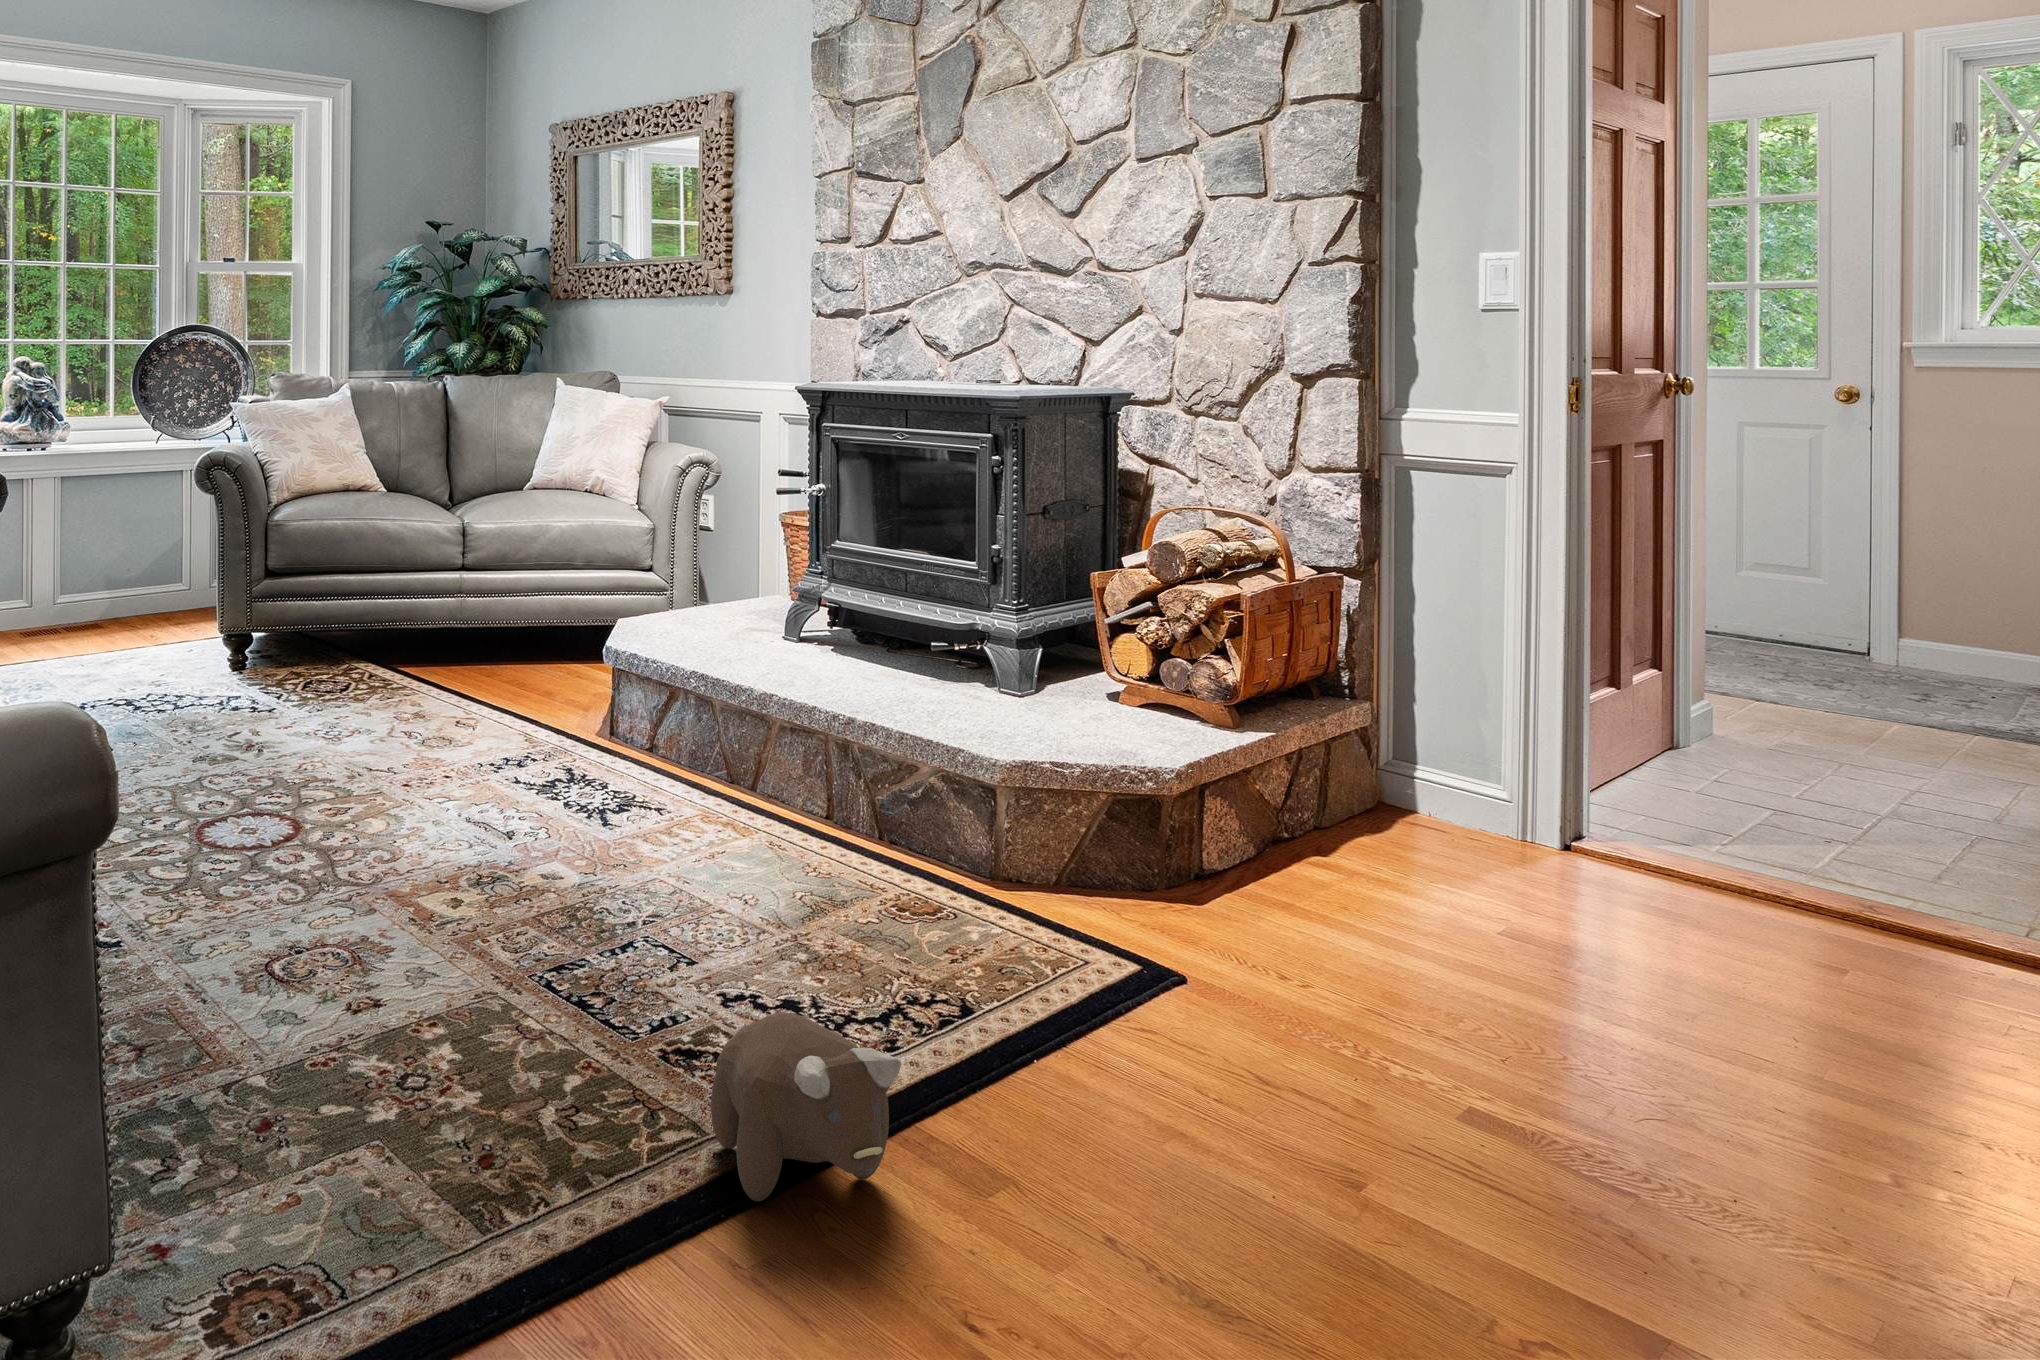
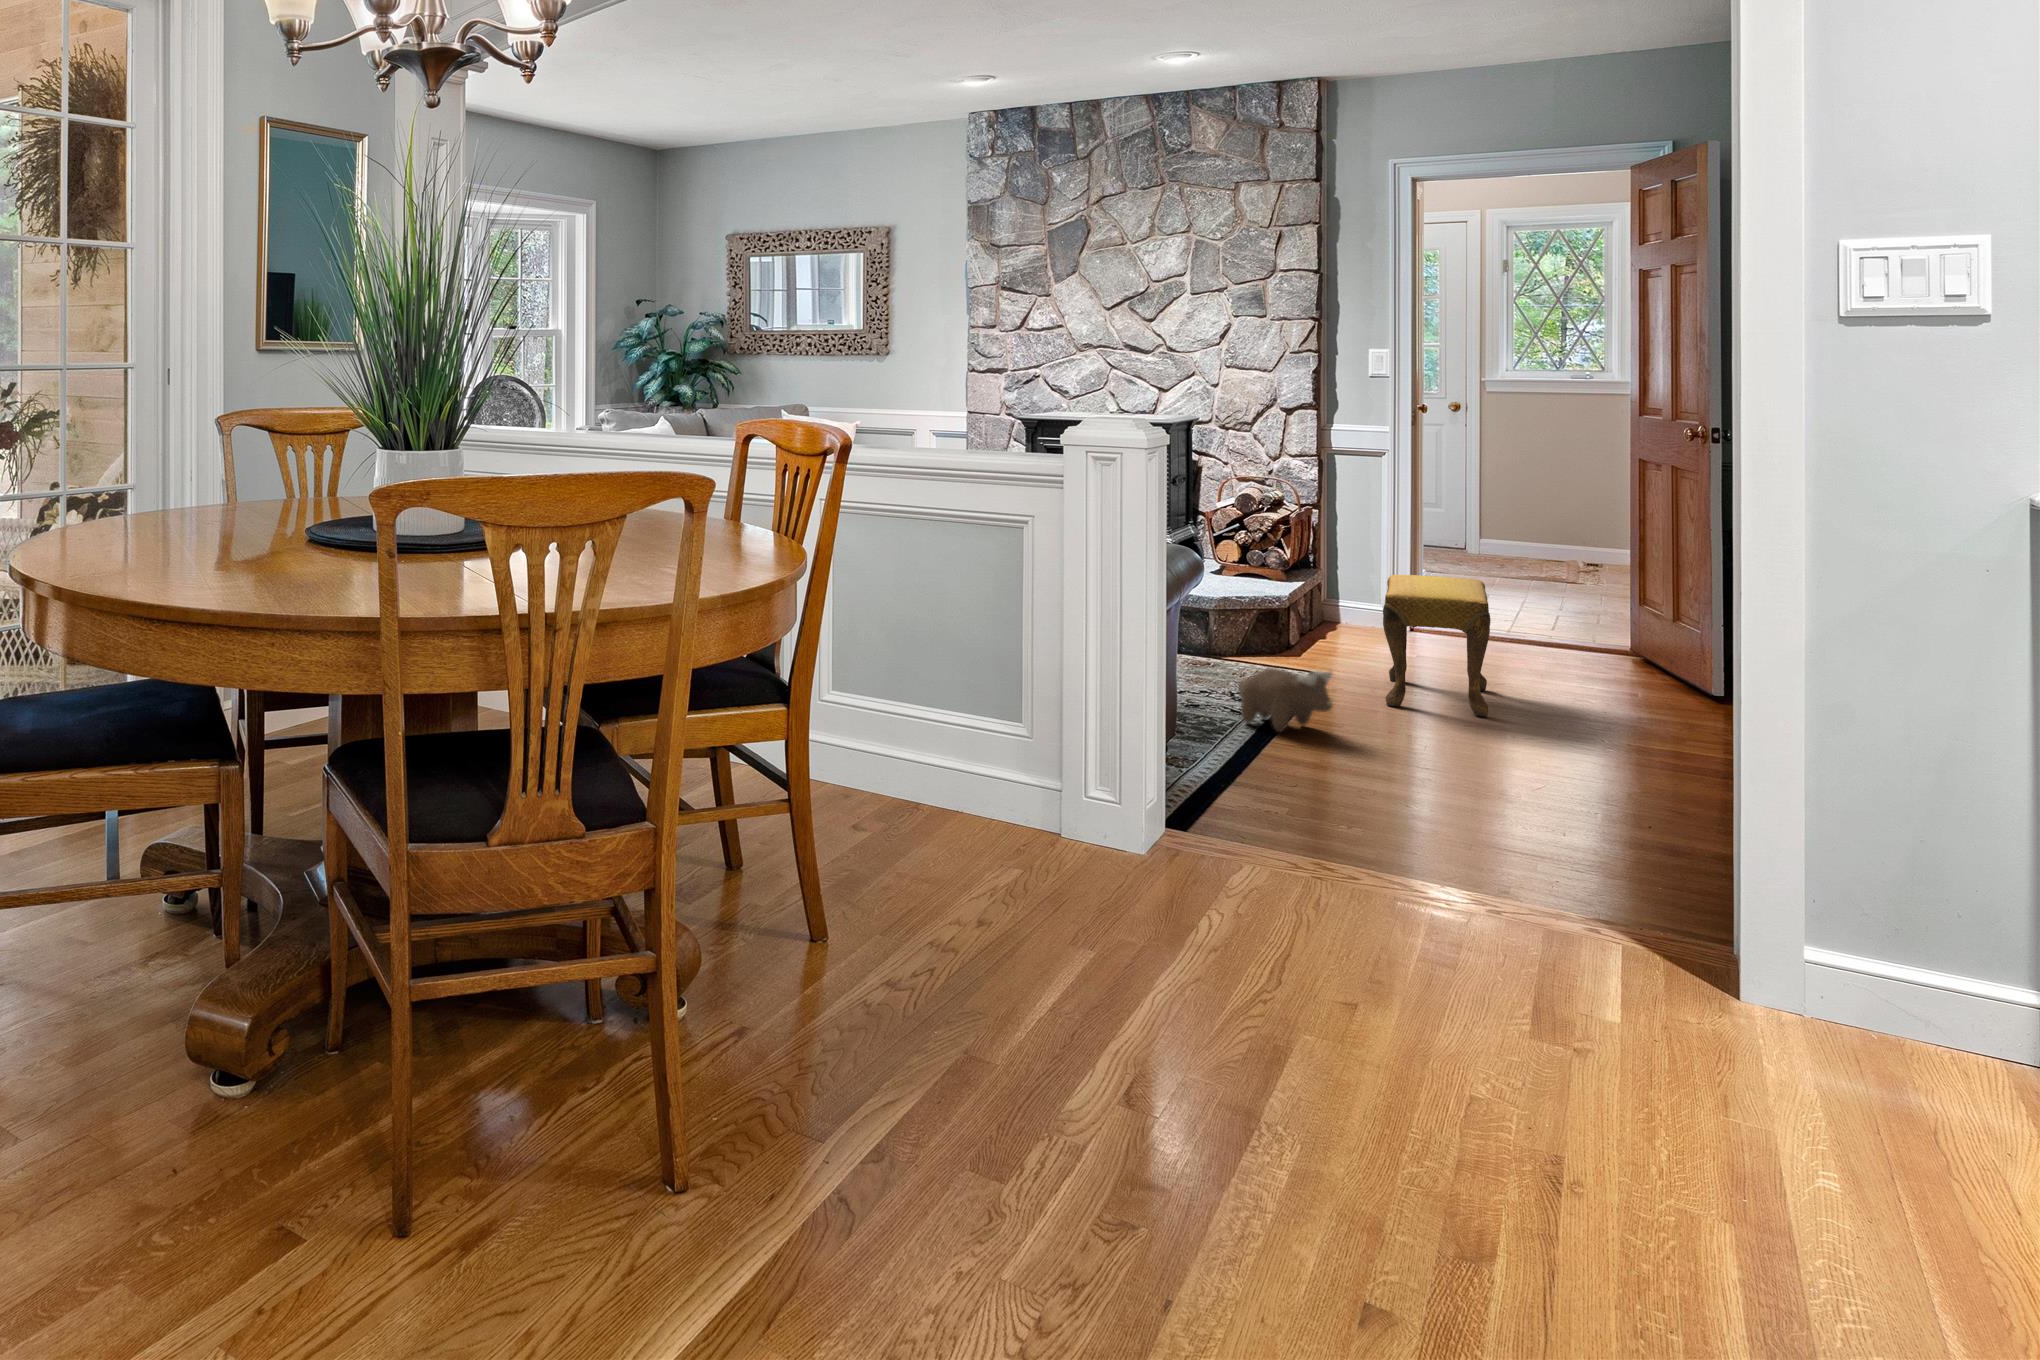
footstool: none [1199,762,1561,1215] -> present [1383,575,1491,717]

